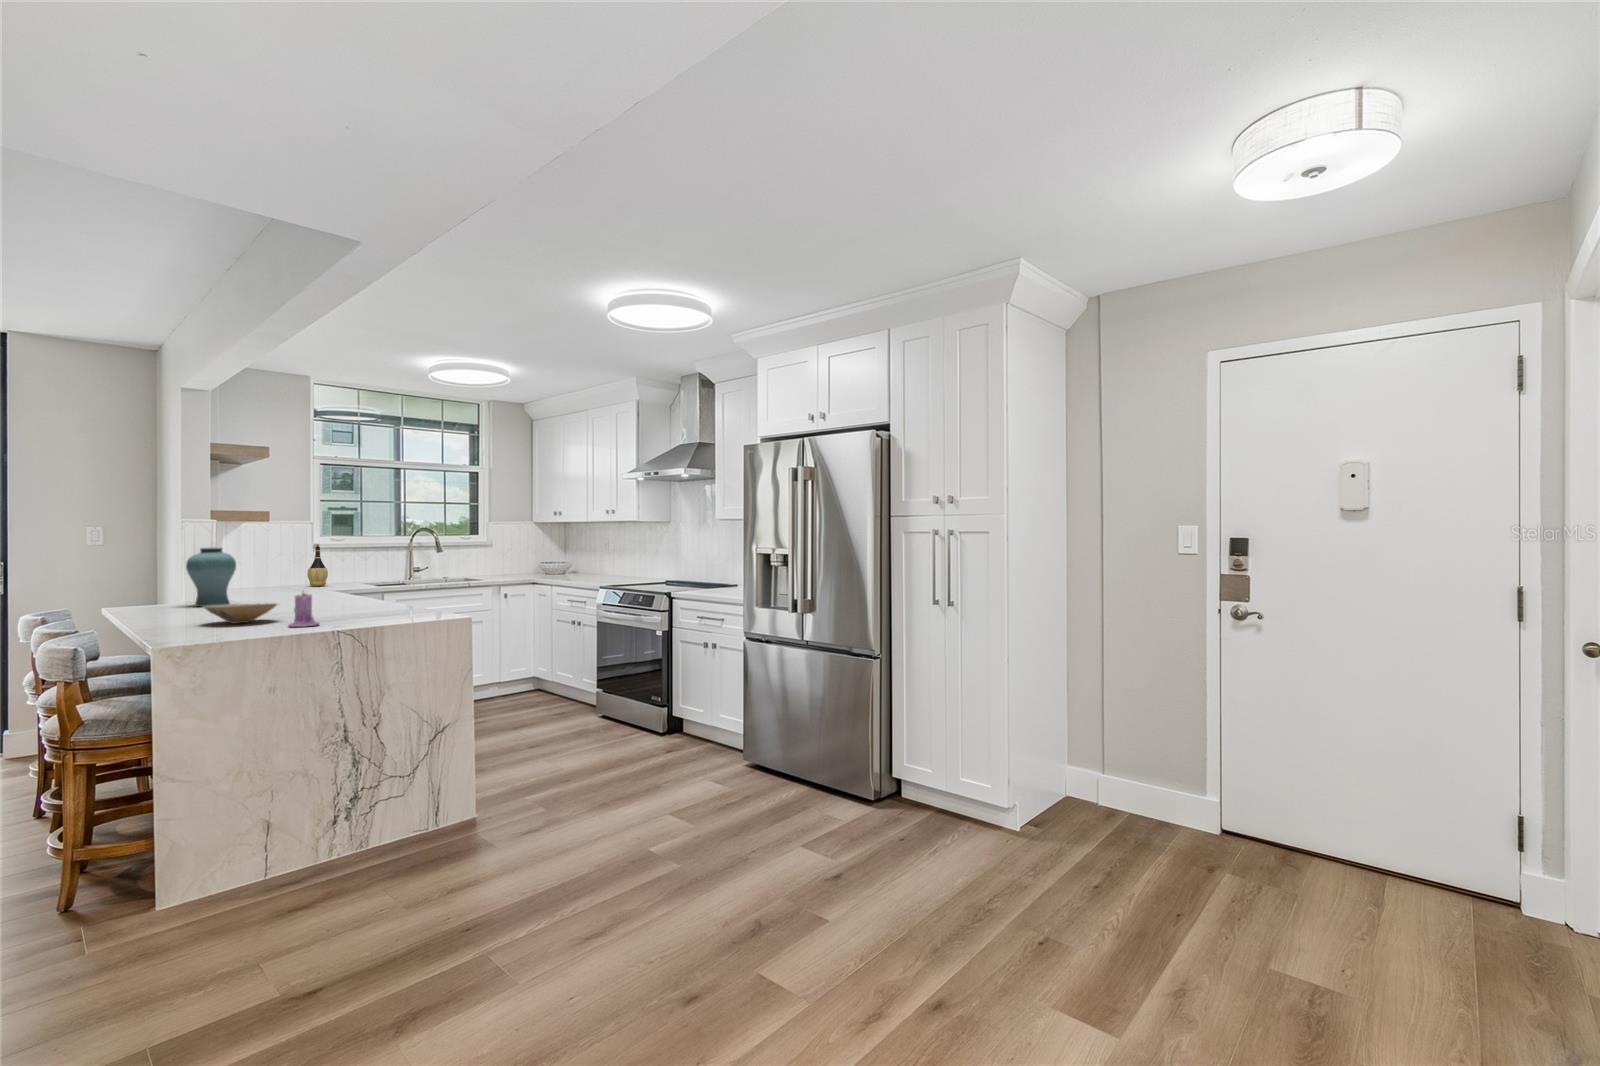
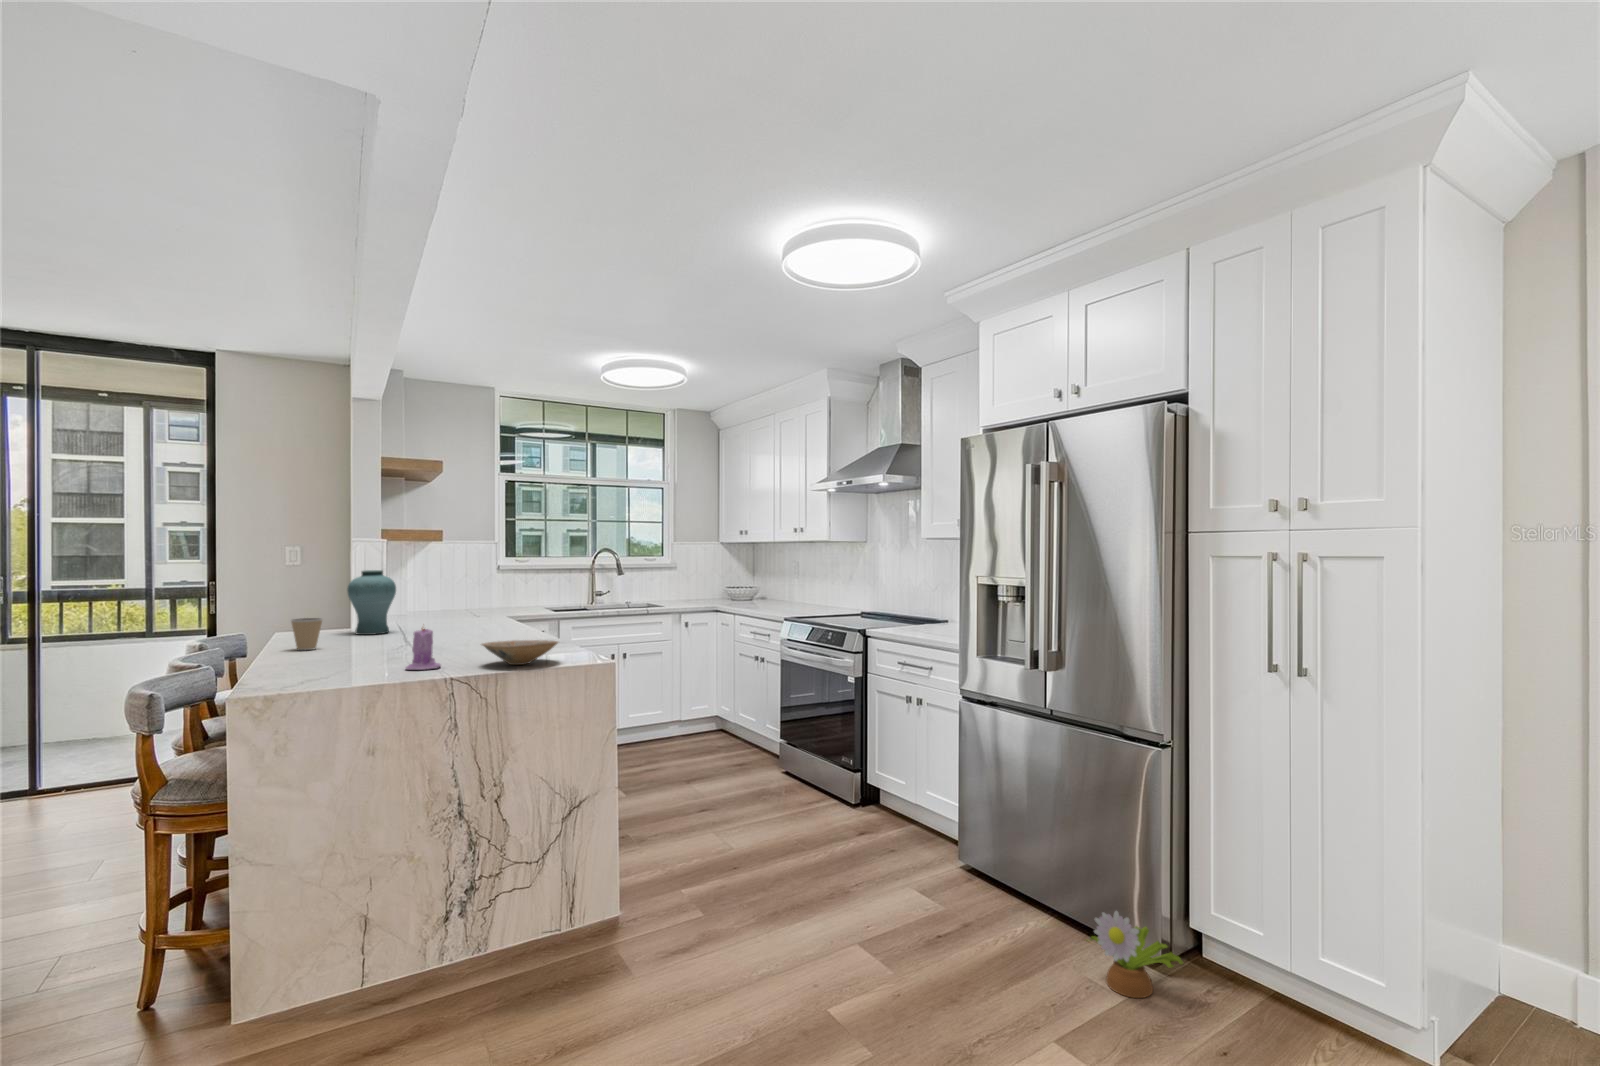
wine bottle: present [307,544,328,586] -> none [488,565,508,610]
coffee cup: none [148,590,181,618] -> present [291,618,322,650]
bowl: present [202,603,277,624] -> present [482,640,558,665]
decorative plant: none [821,765,881,820] -> present [1086,911,1183,998]

